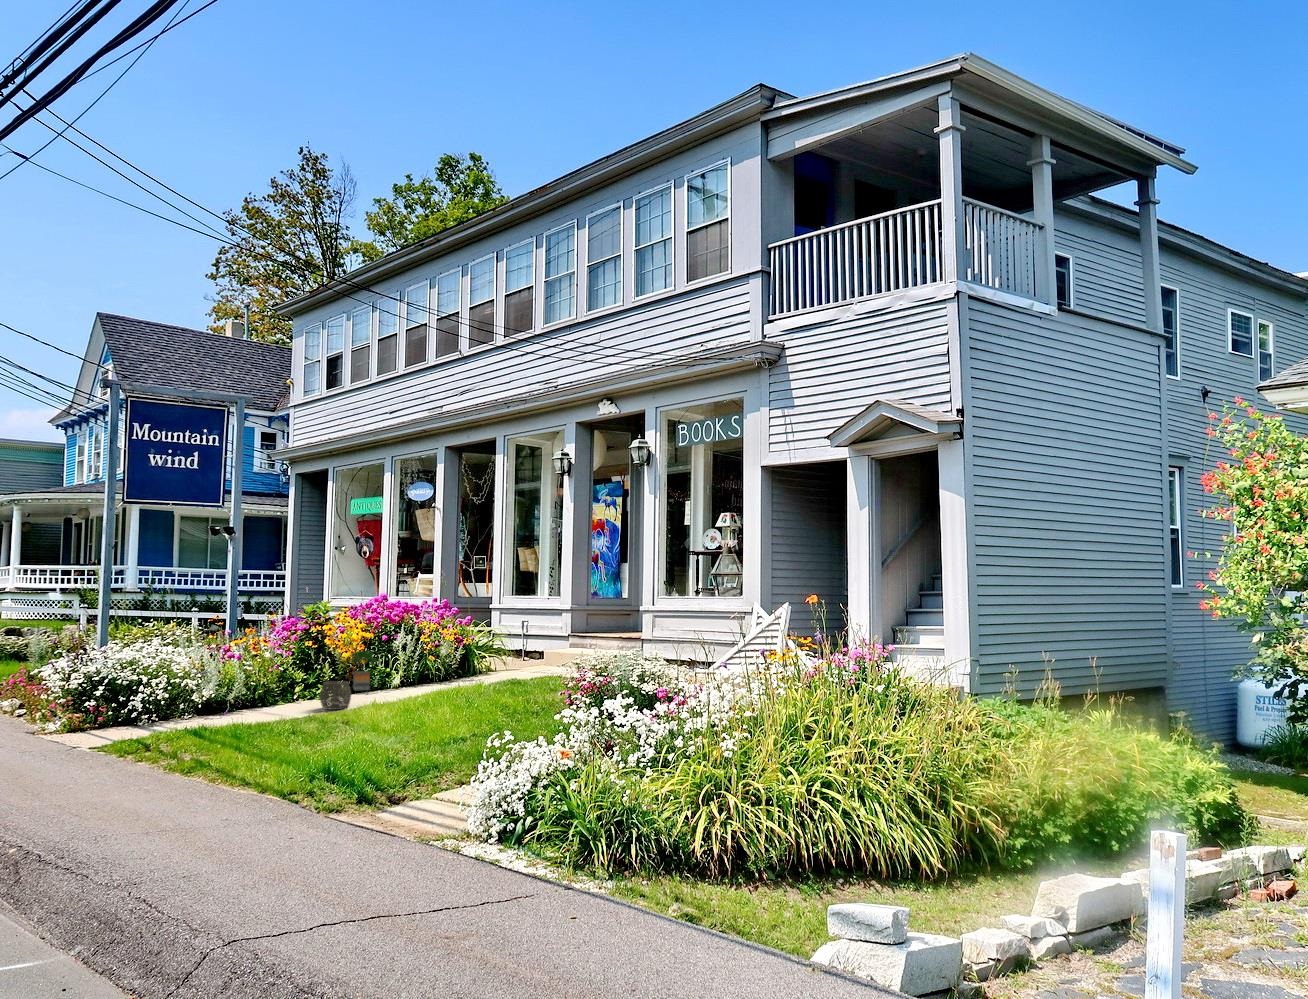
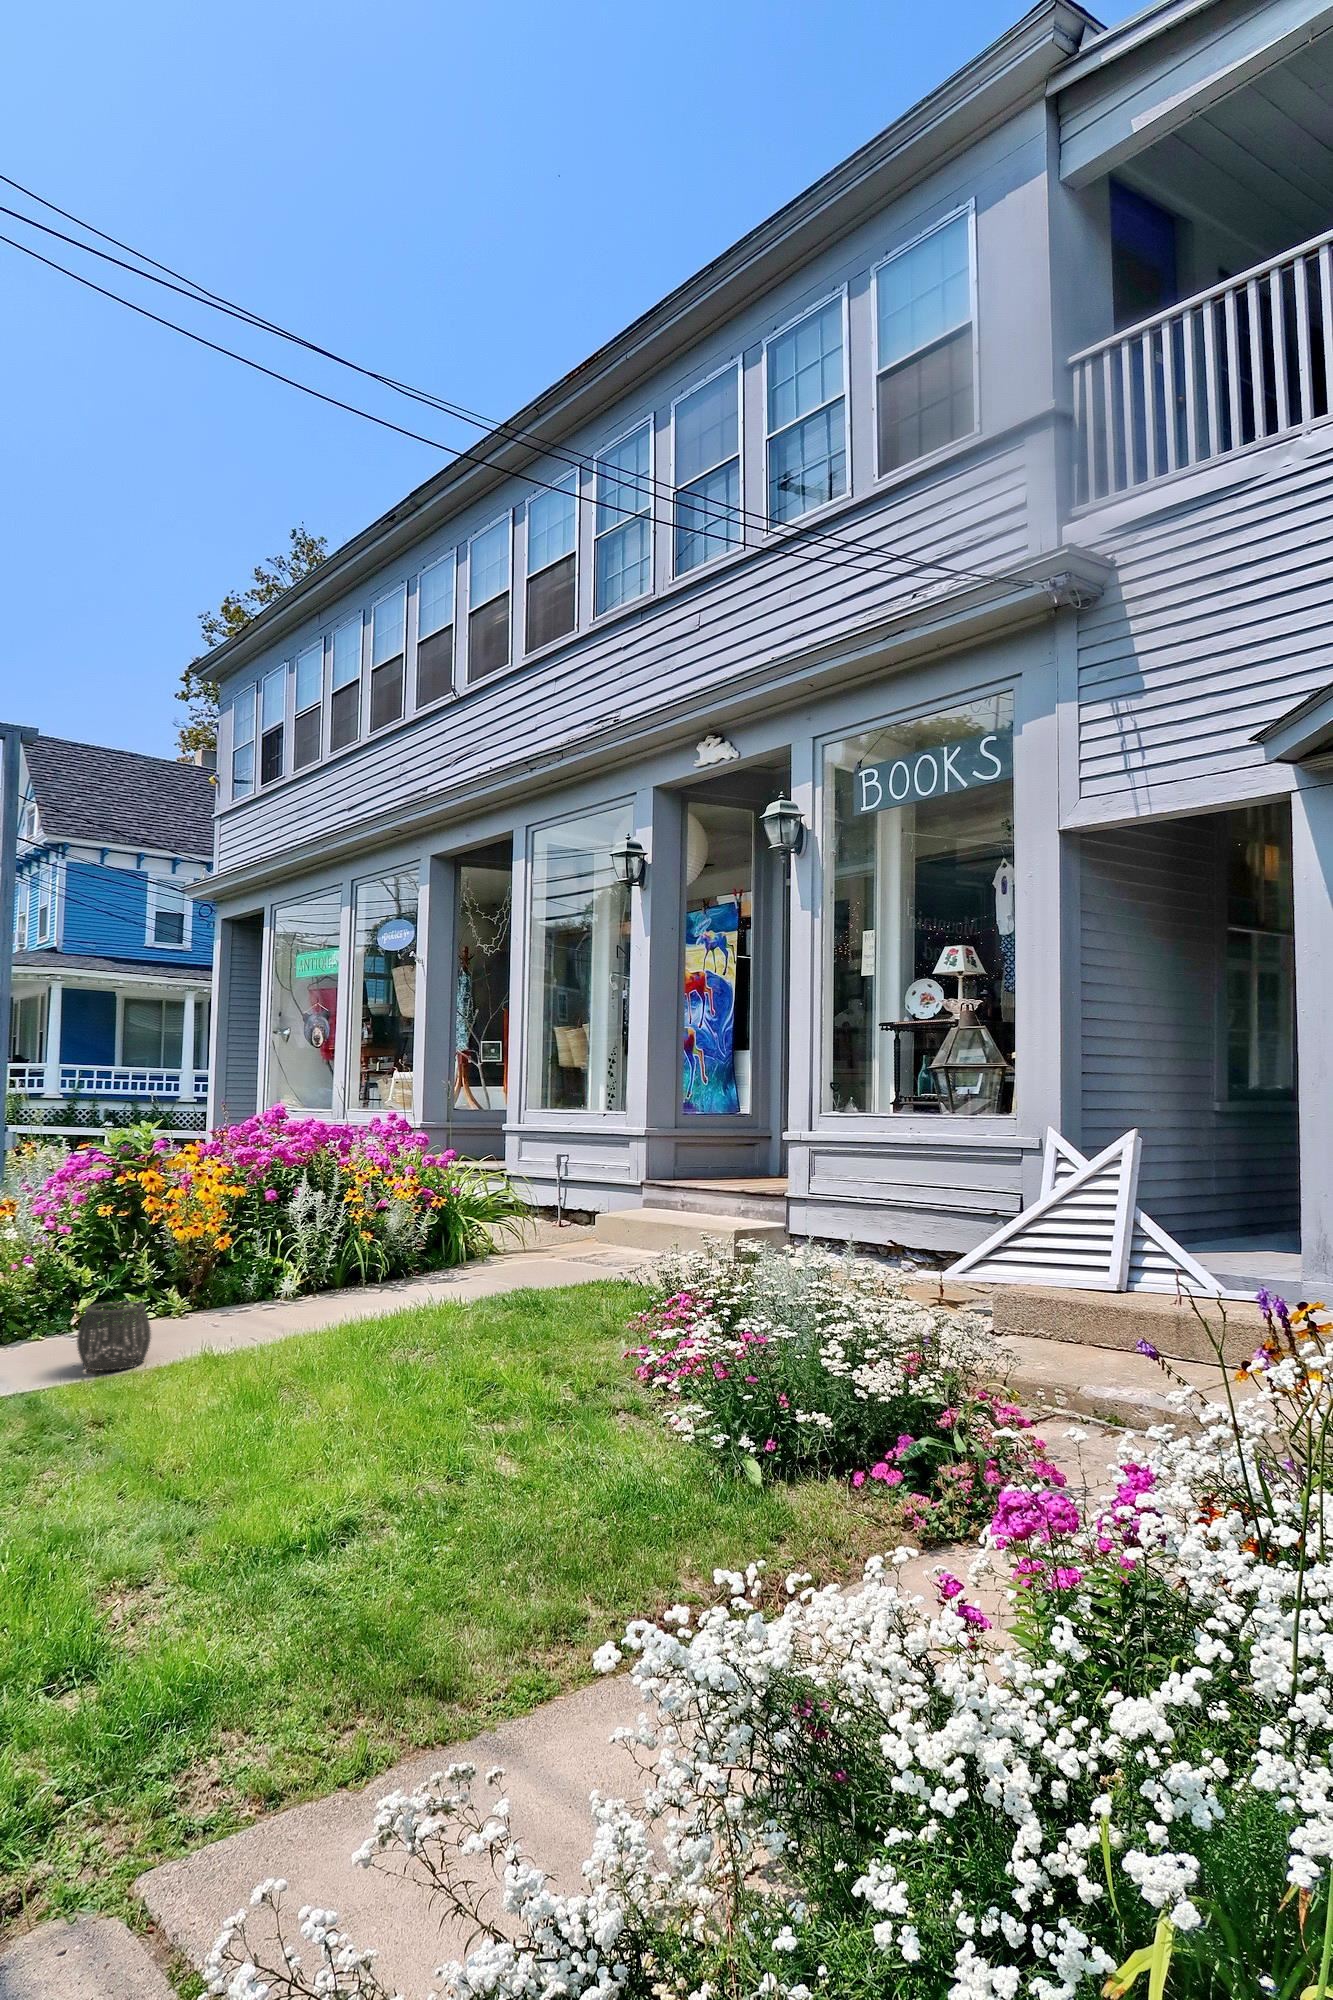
potted tree: present [350,650,376,690] -> none [189,1221,248,1306]

